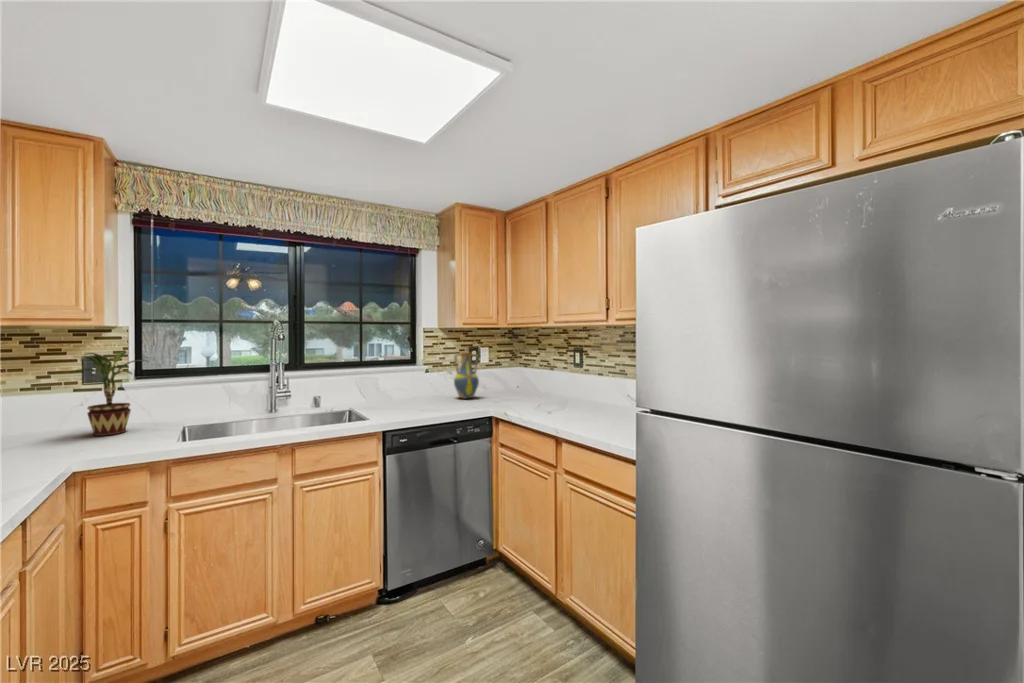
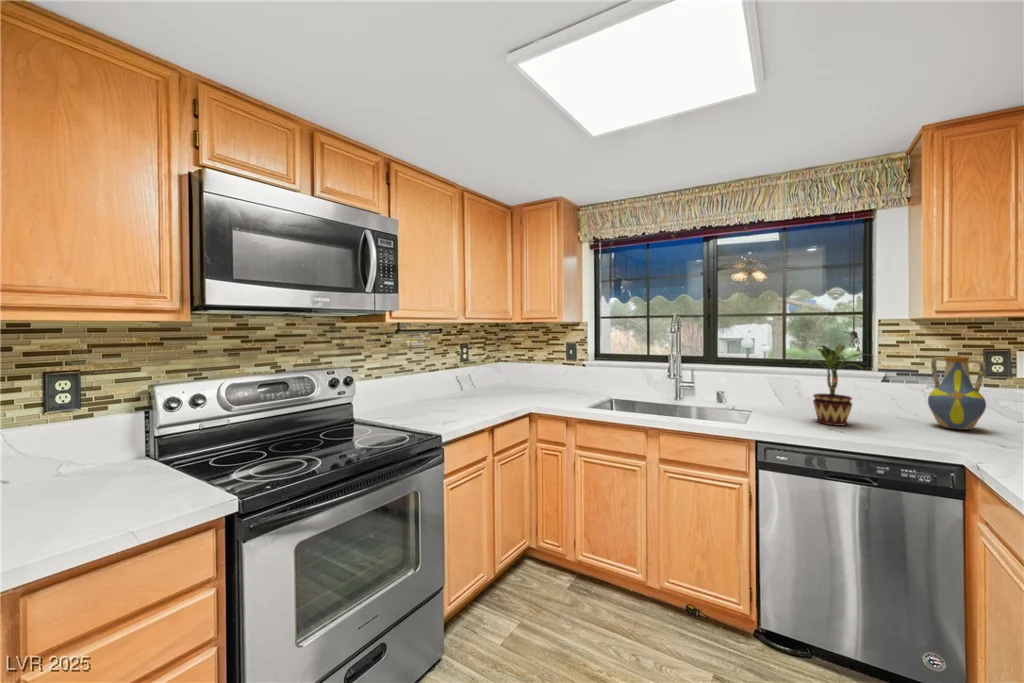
potted plant: present [71,352,149,436] -> present [801,345,872,426]

